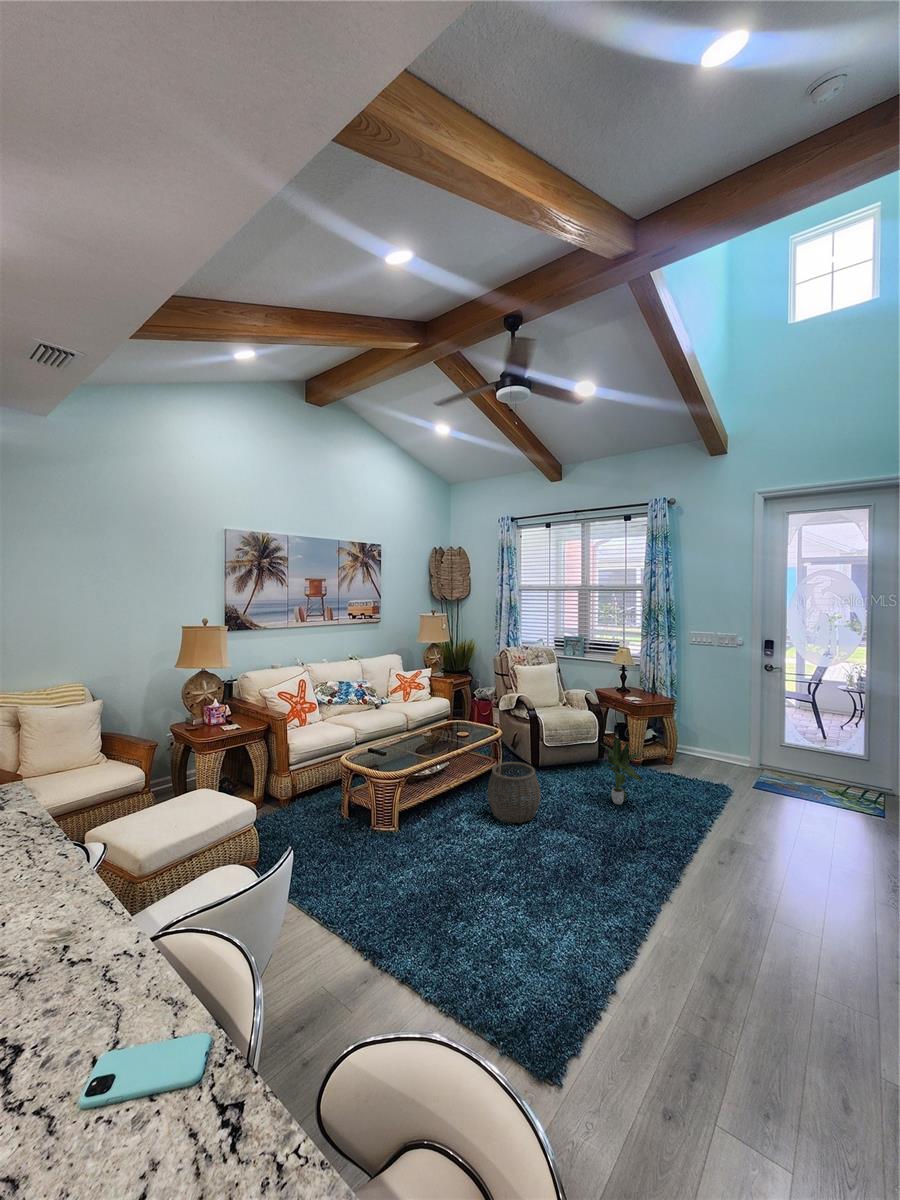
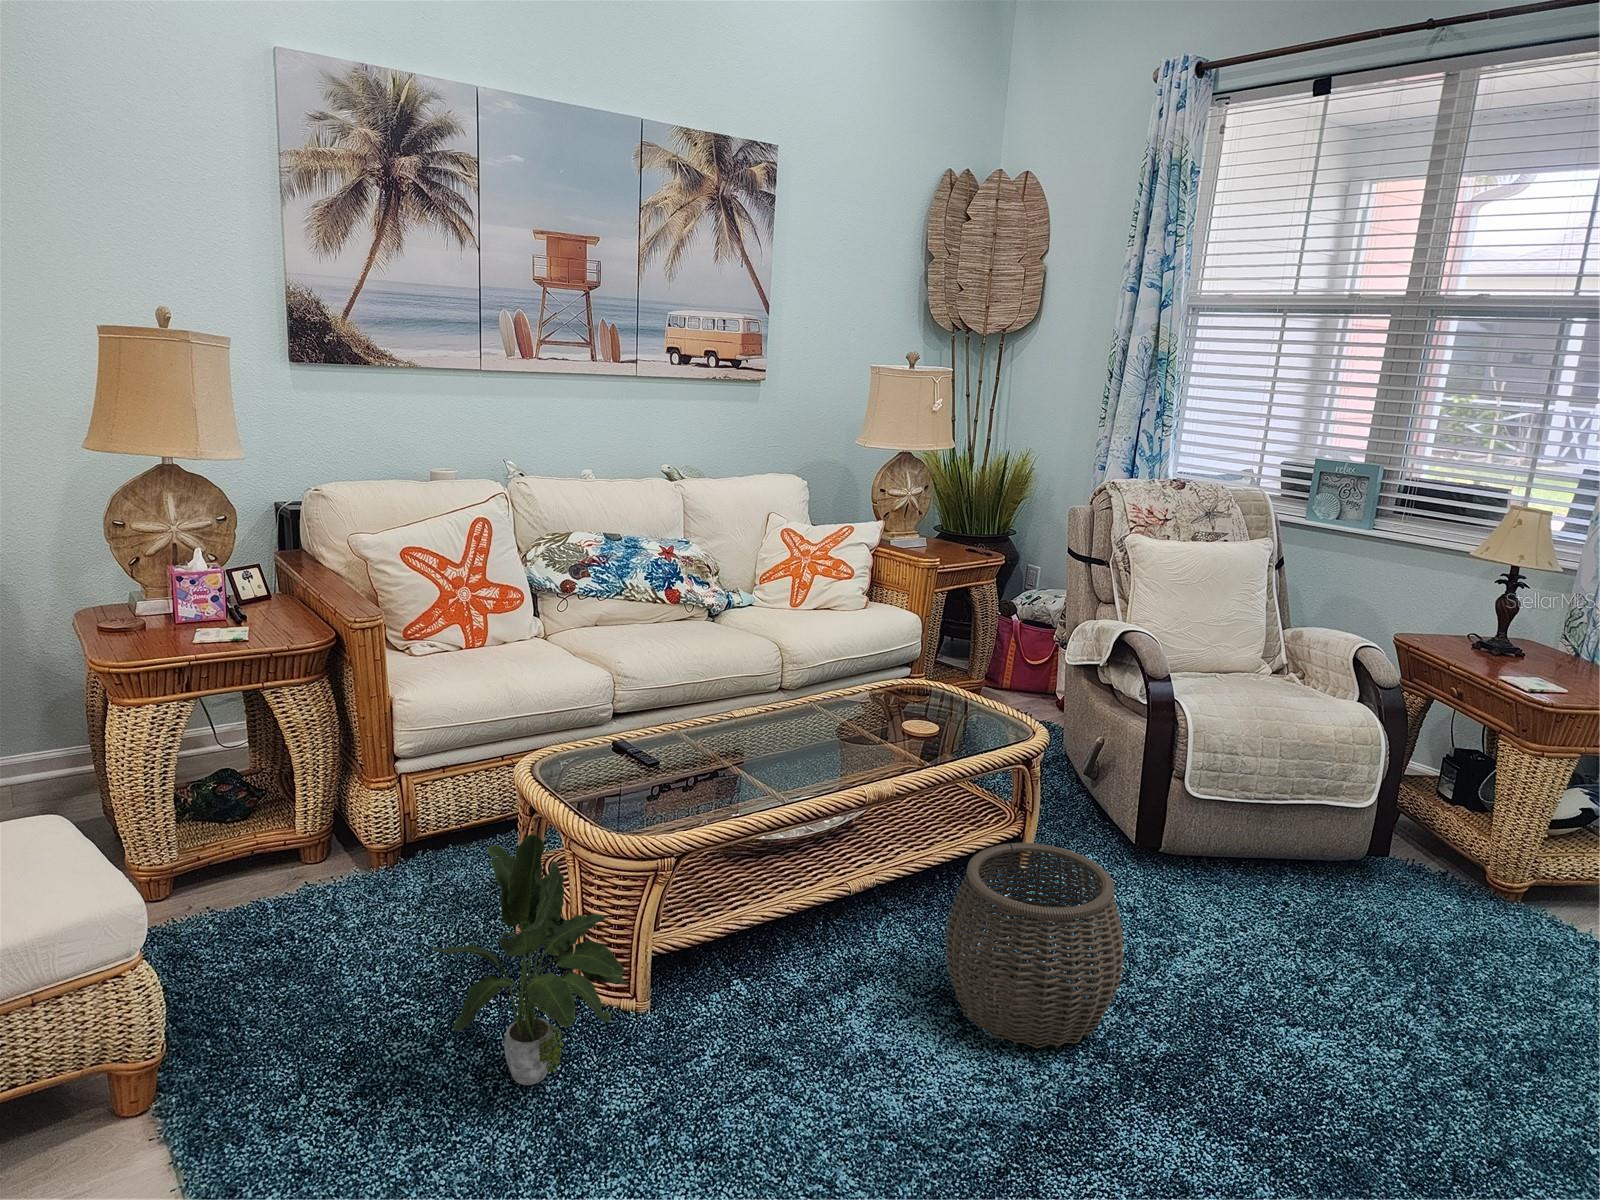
potted plant: present [602,738,643,805] -> present [431,834,627,1085]

